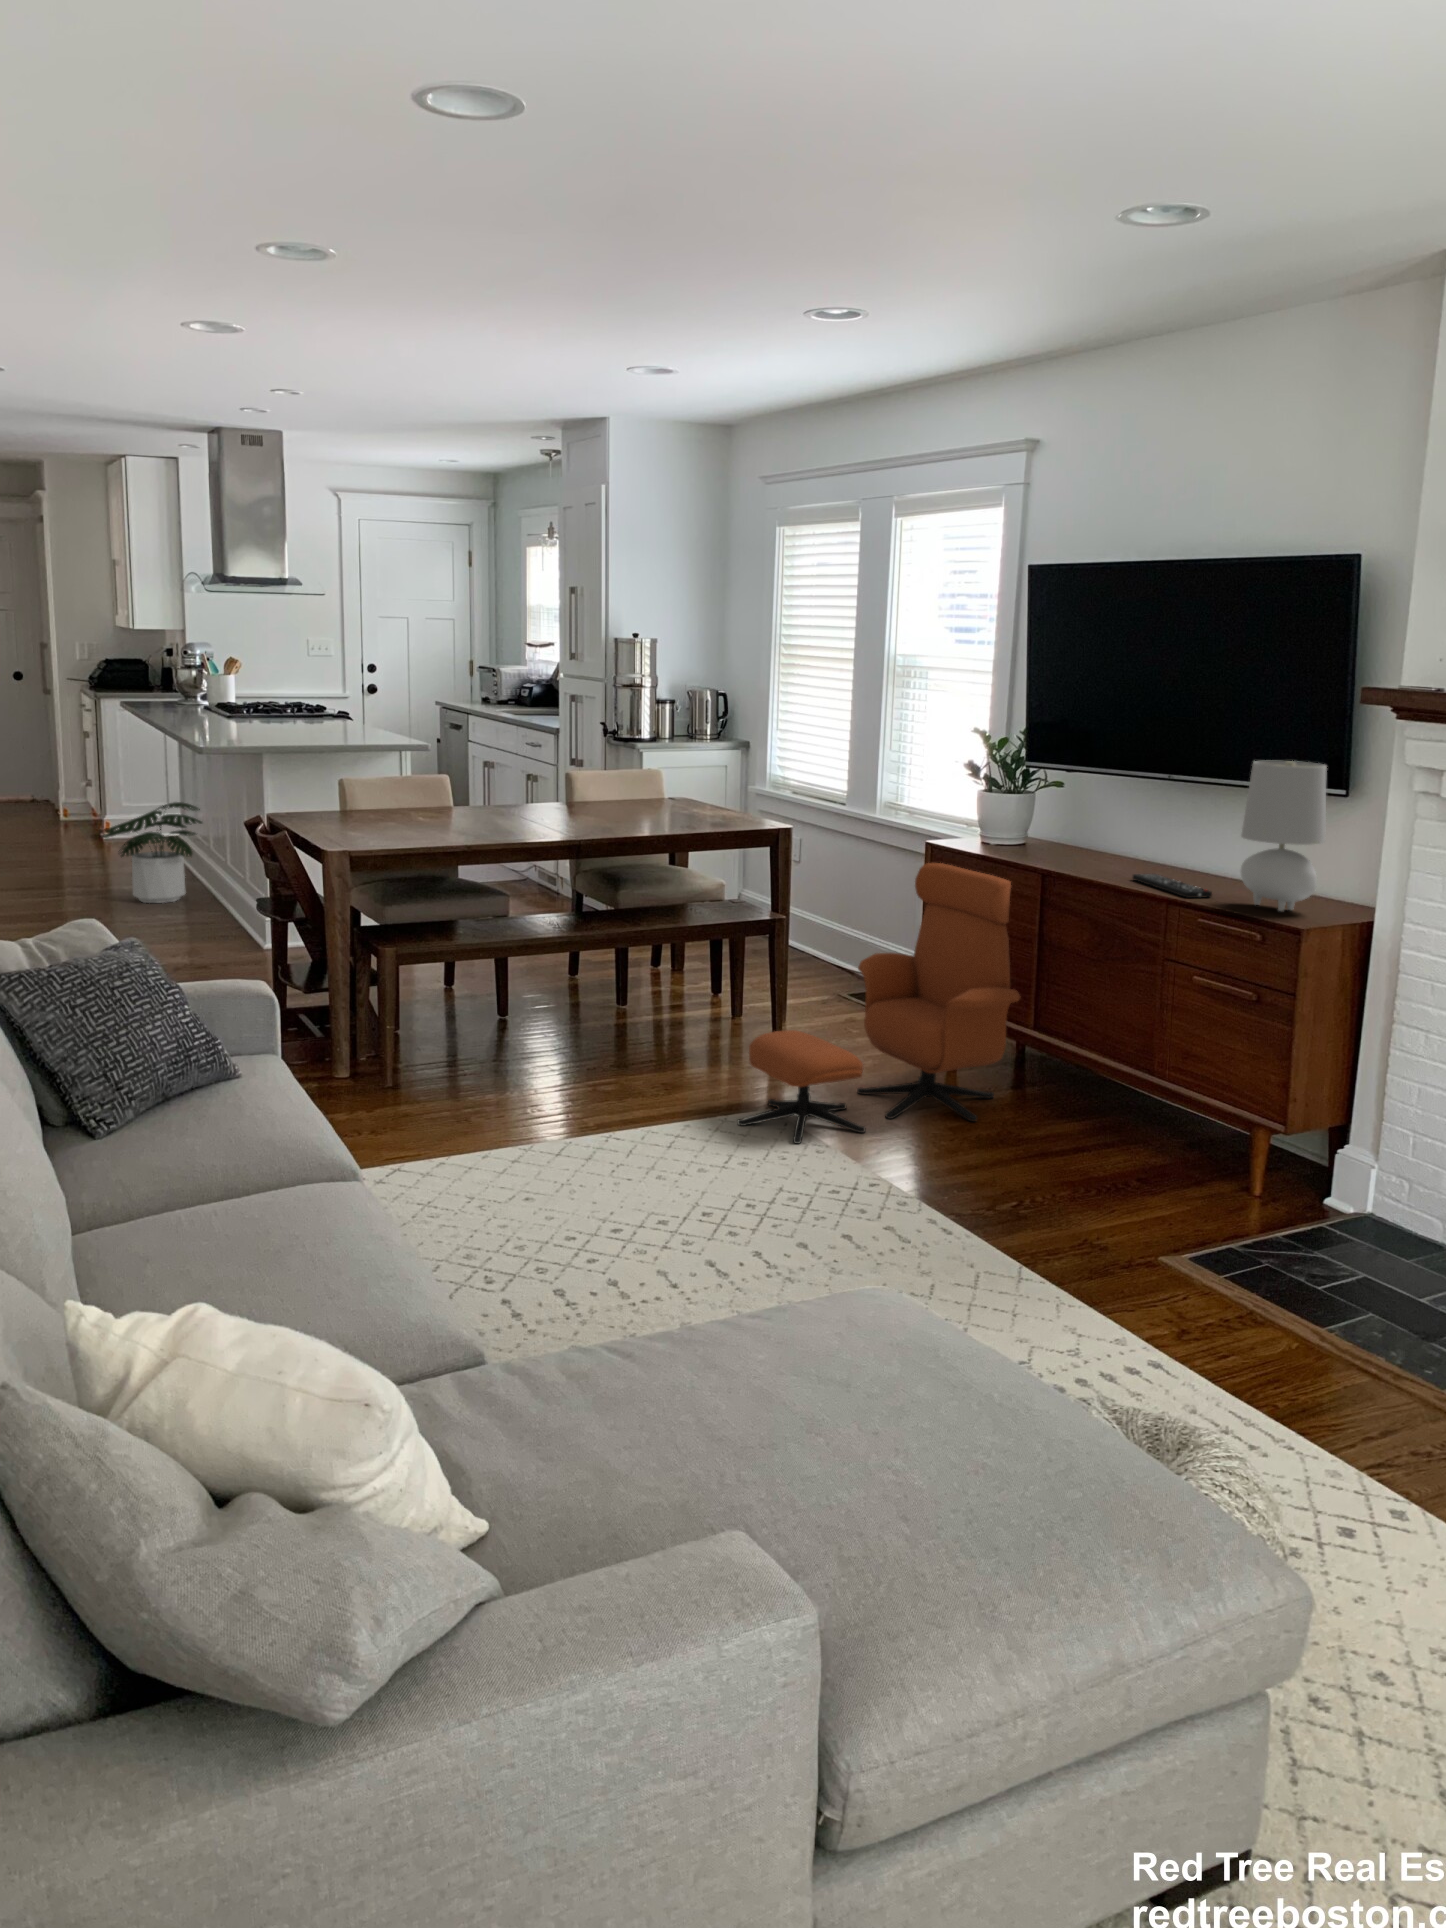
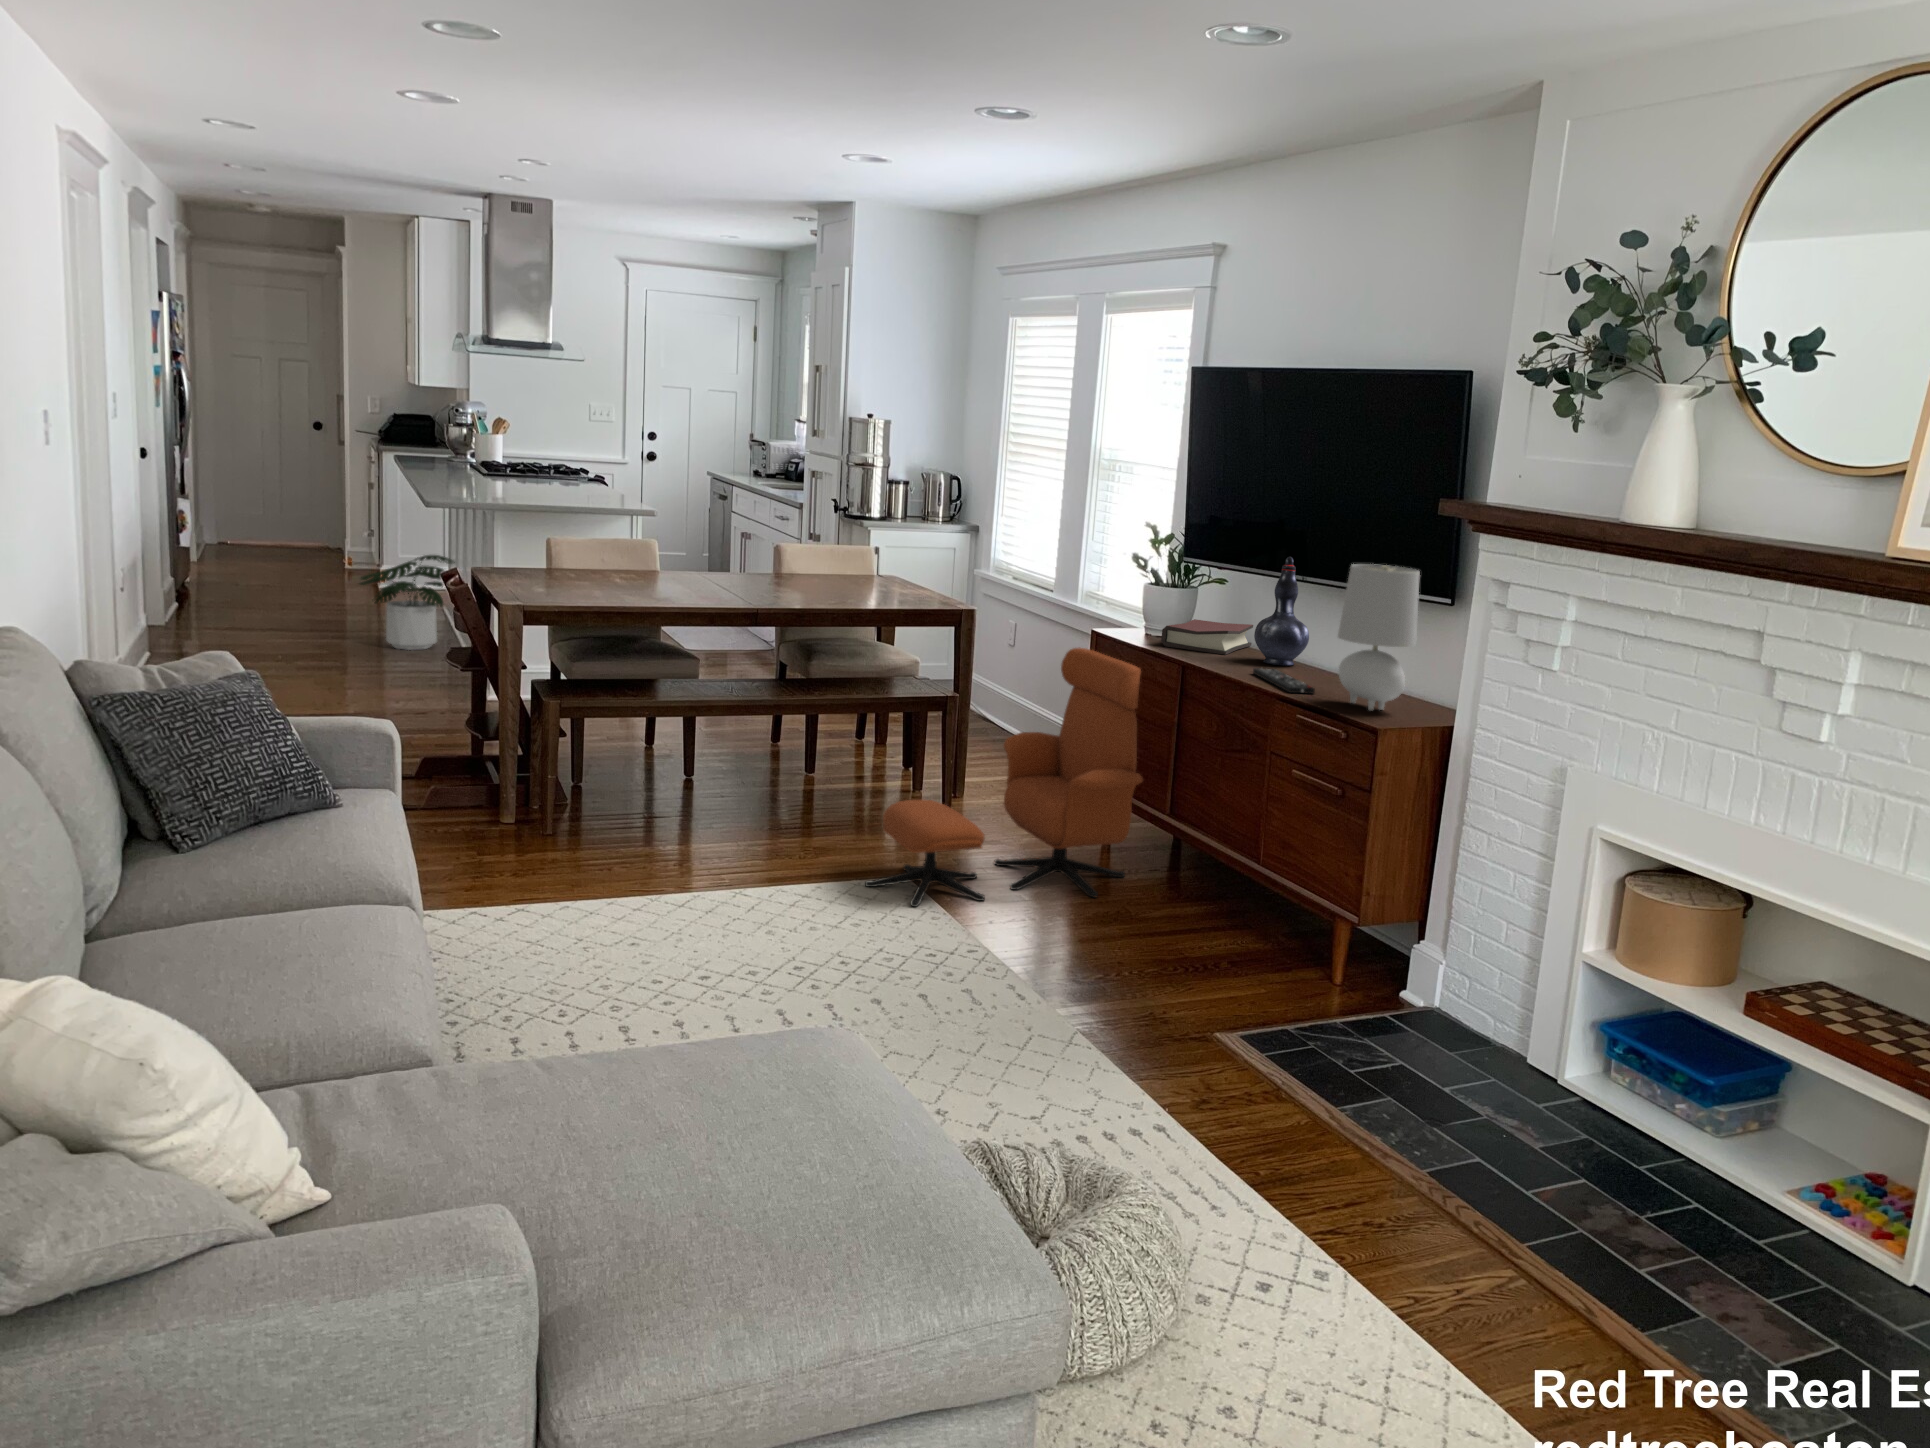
decorative vase: none [1120,757,1178,869] -> present [1254,557,1309,666]
hardback book: none [1017,827,1105,862] -> present [1161,619,1253,655]

